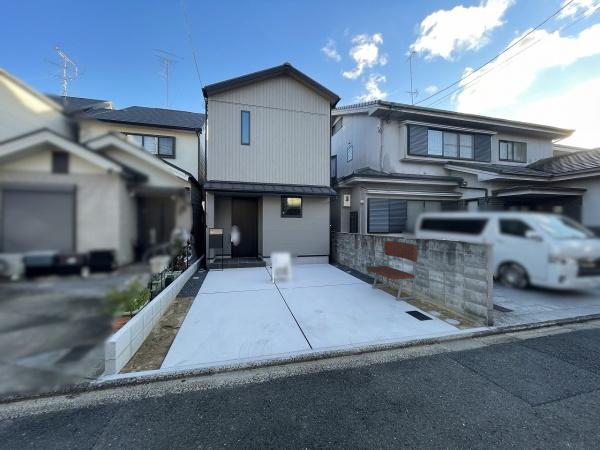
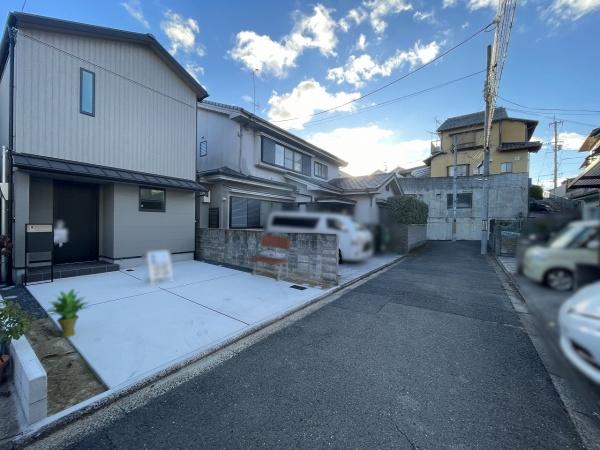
potted plant: none [168,277,197,315] -> present [47,289,87,338]

